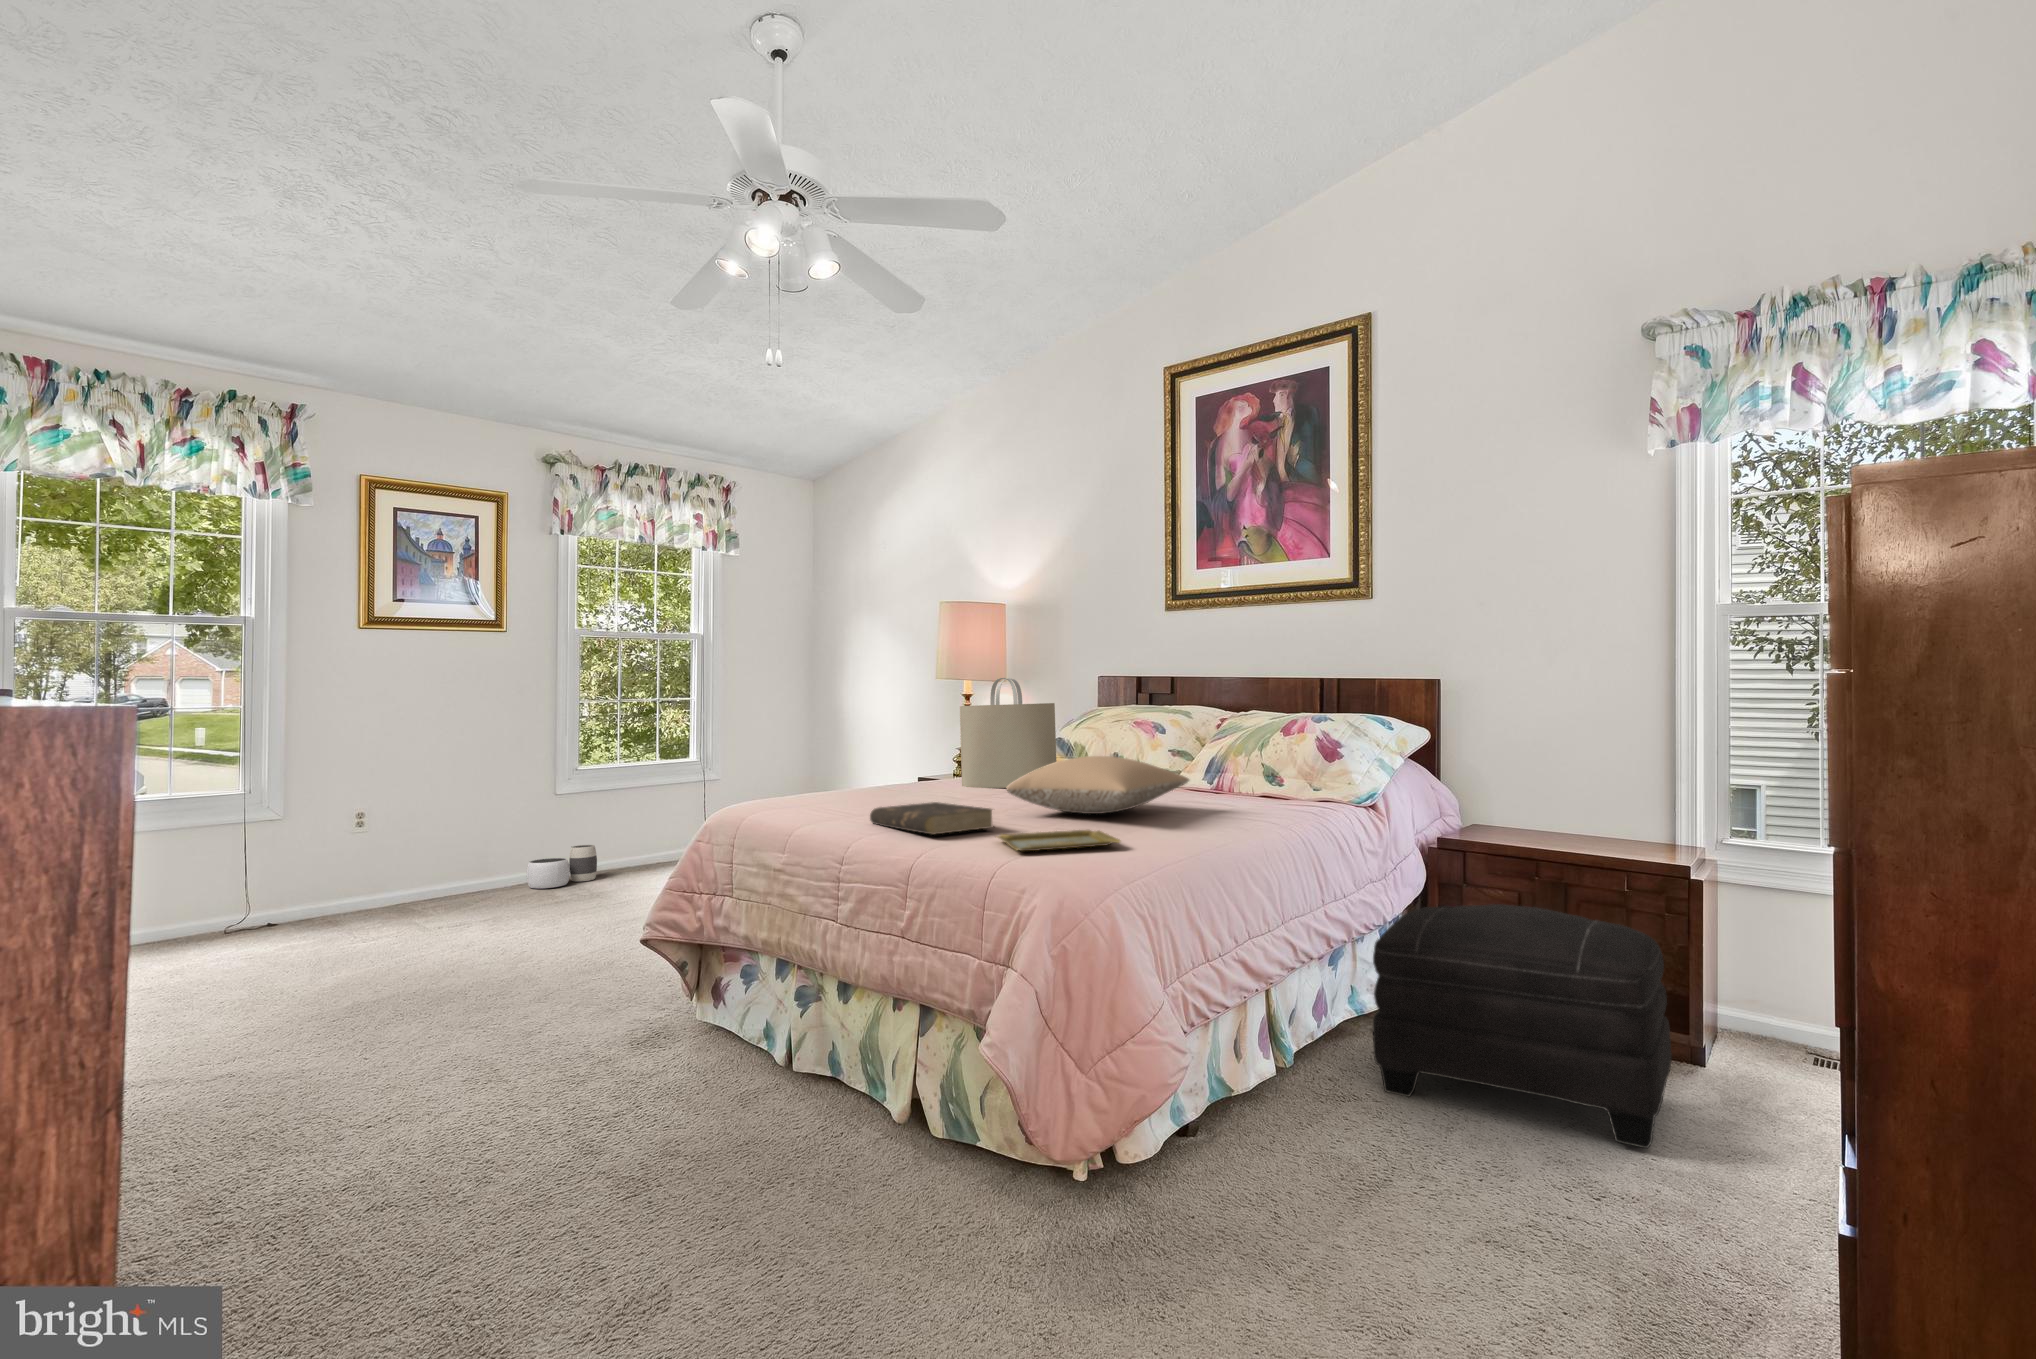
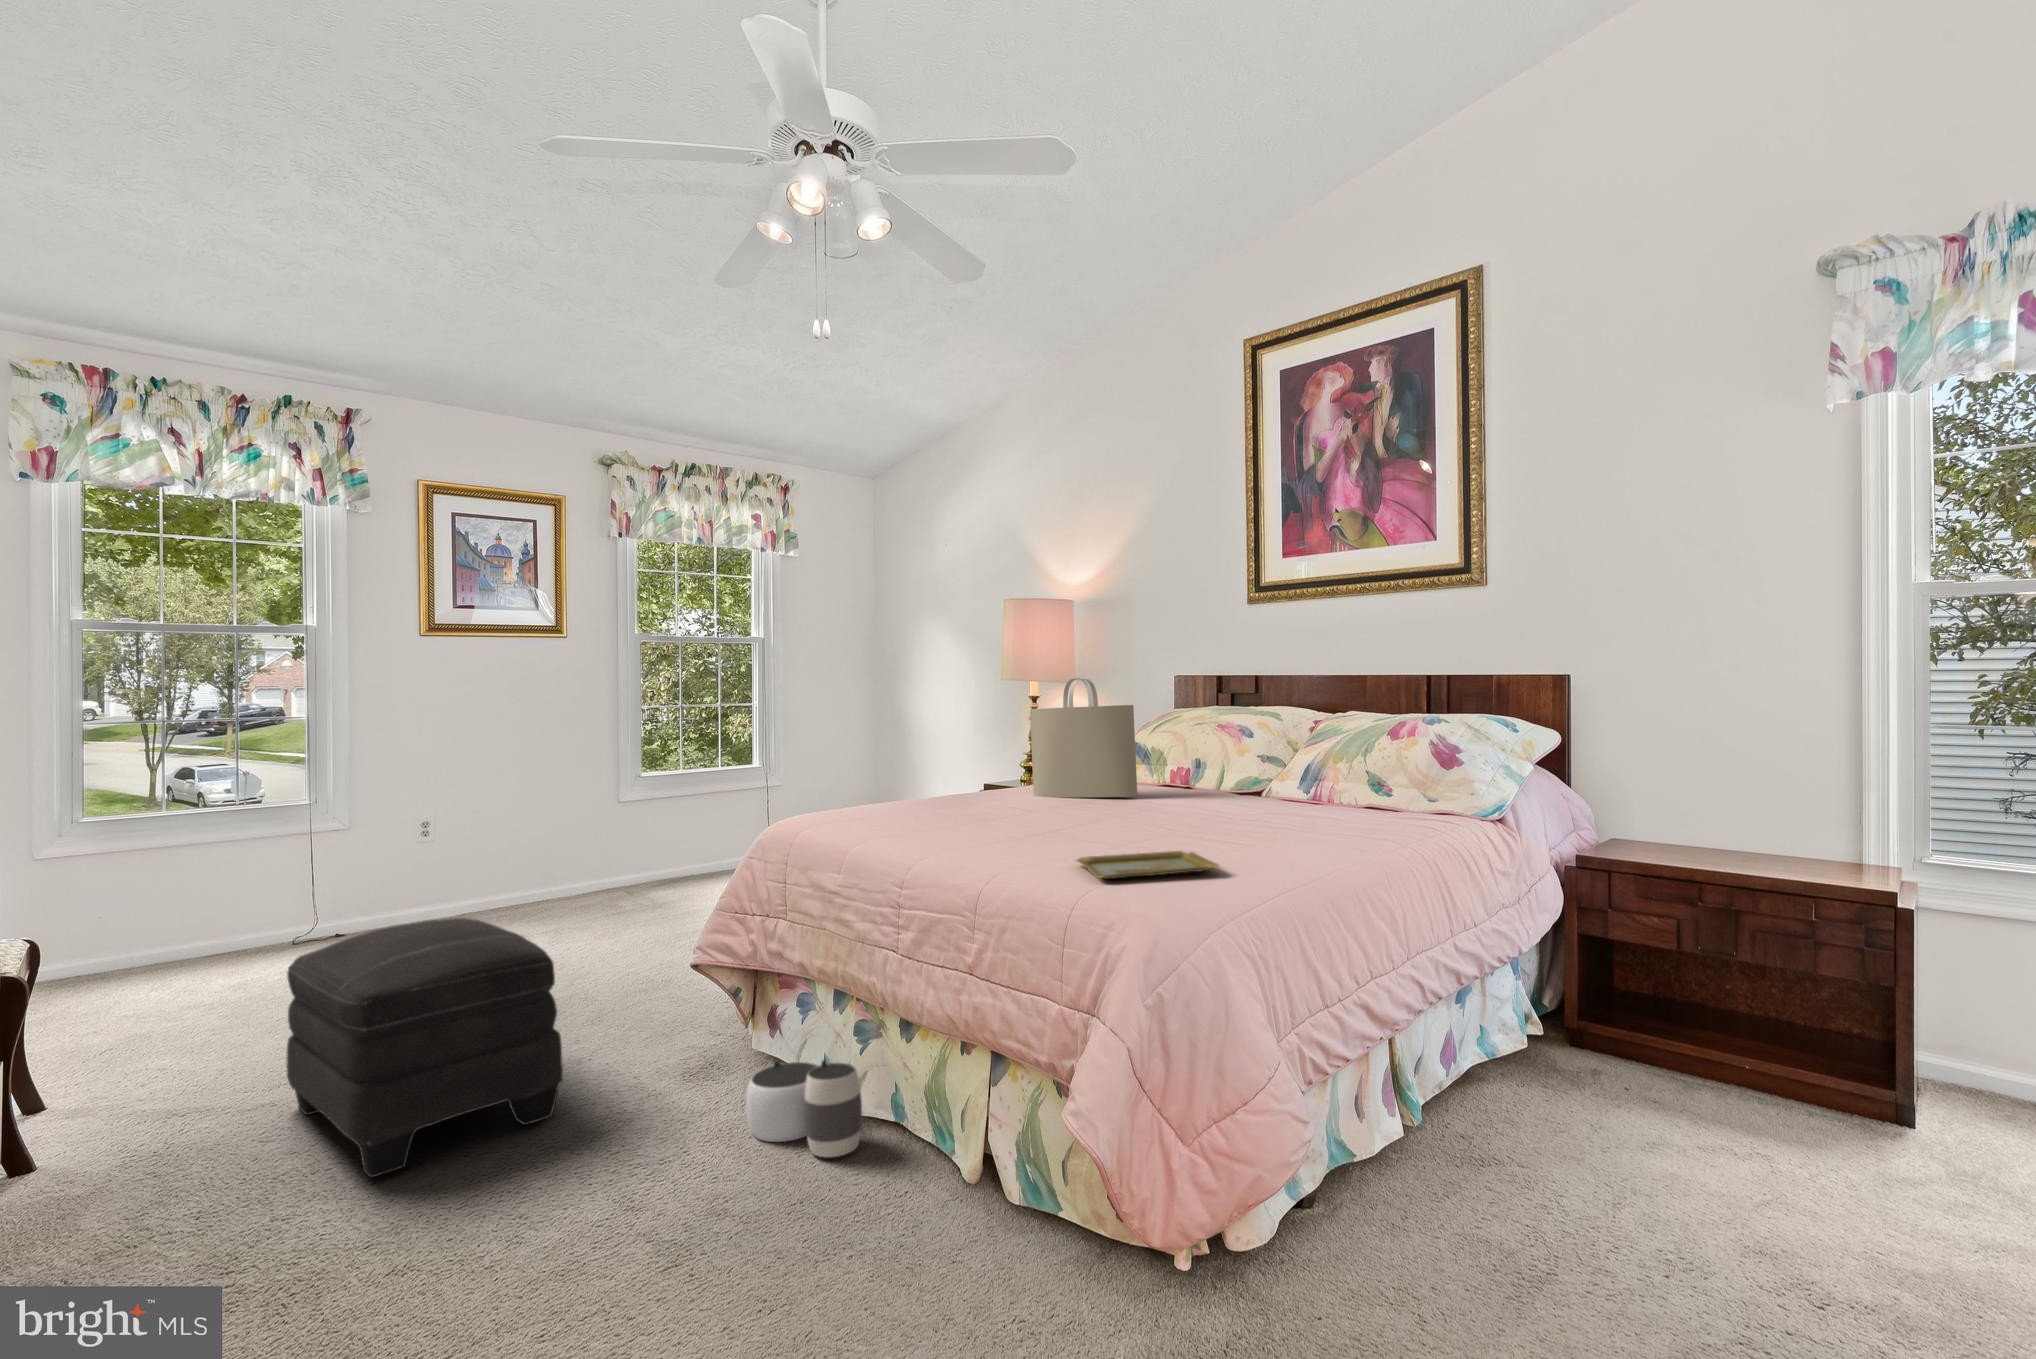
pillow: present [1007,756,1189,814] -> none [1084,765,1290,829]
book: present [870,802,994,834] -> none [933,817,1073,857]
waste basket: present [527,845,597,888] -> present [746,1061,862,1157]
ottoman: present [1373,904,1672,1148] -> present [287,918,563,1177]

